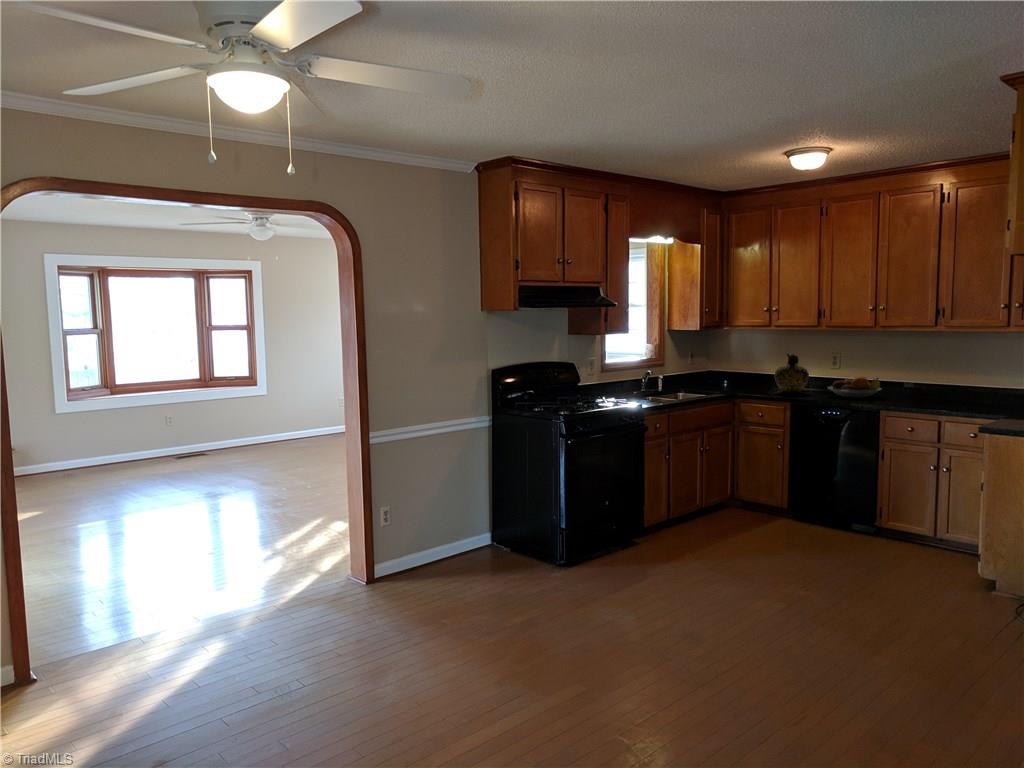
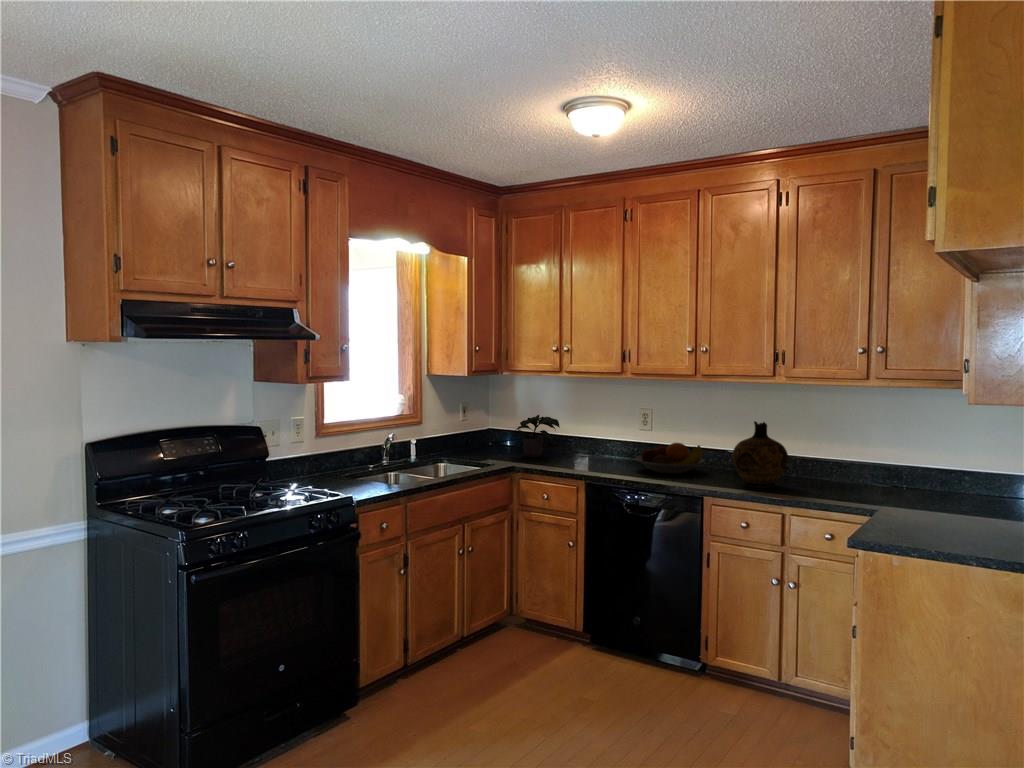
ceramic jug: present [775,354,809,394] -> present [733,421,788,488]
potted plant: none [732,358,767,390] -> present [516,415,560,457]

